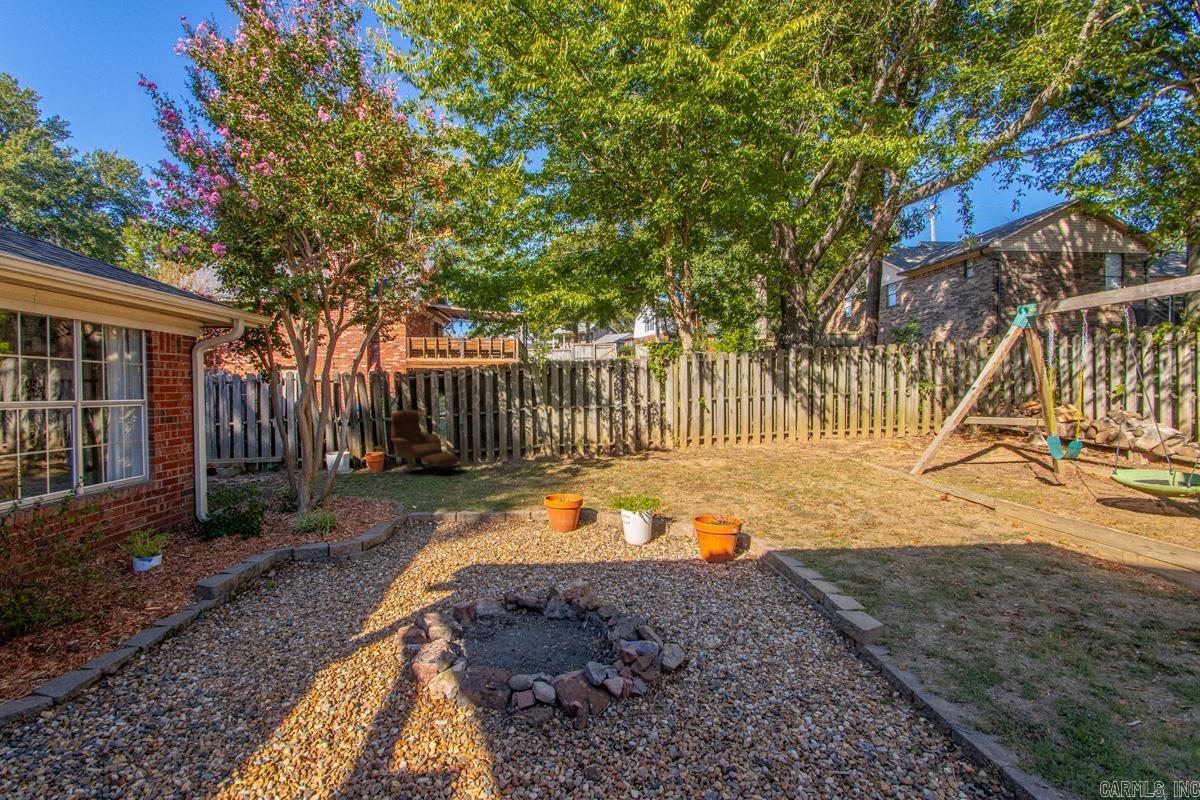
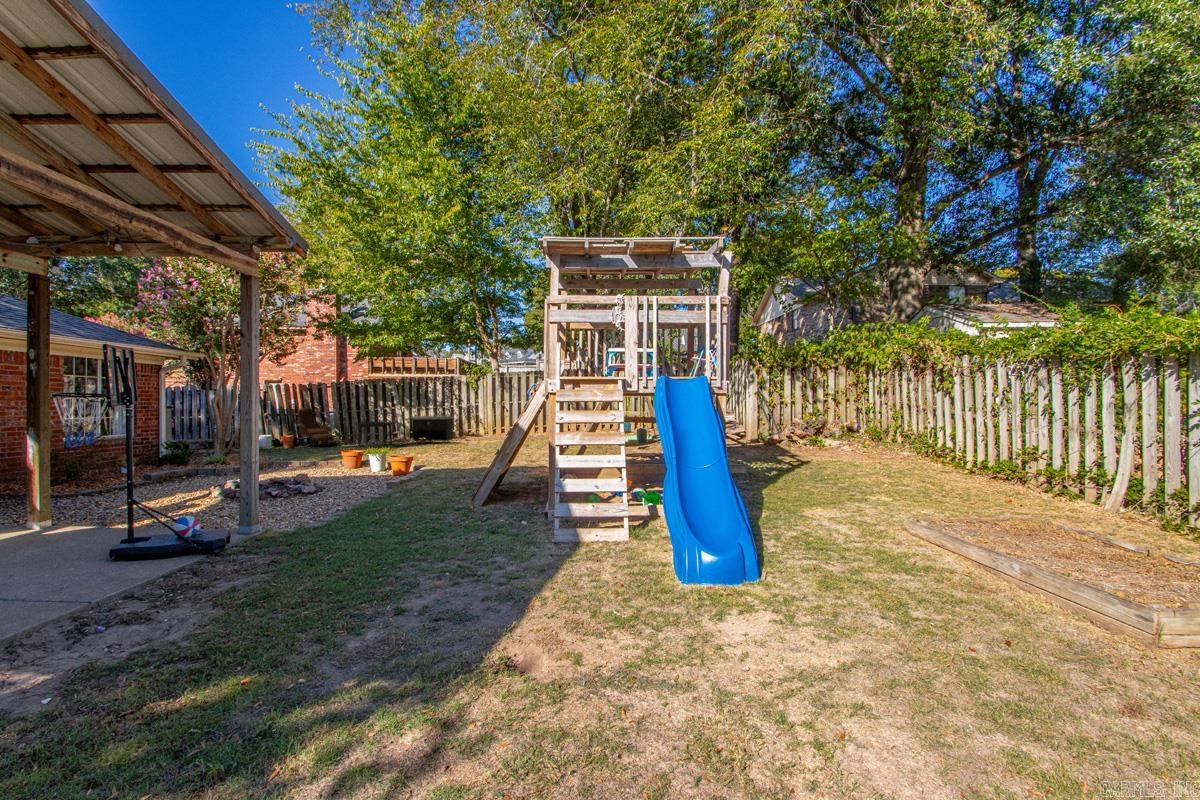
storage bench: none [577,419,632,463] -> present [411,416,453,443]
round table: none [491,429,554,472] -> present [355,421,395,446]

